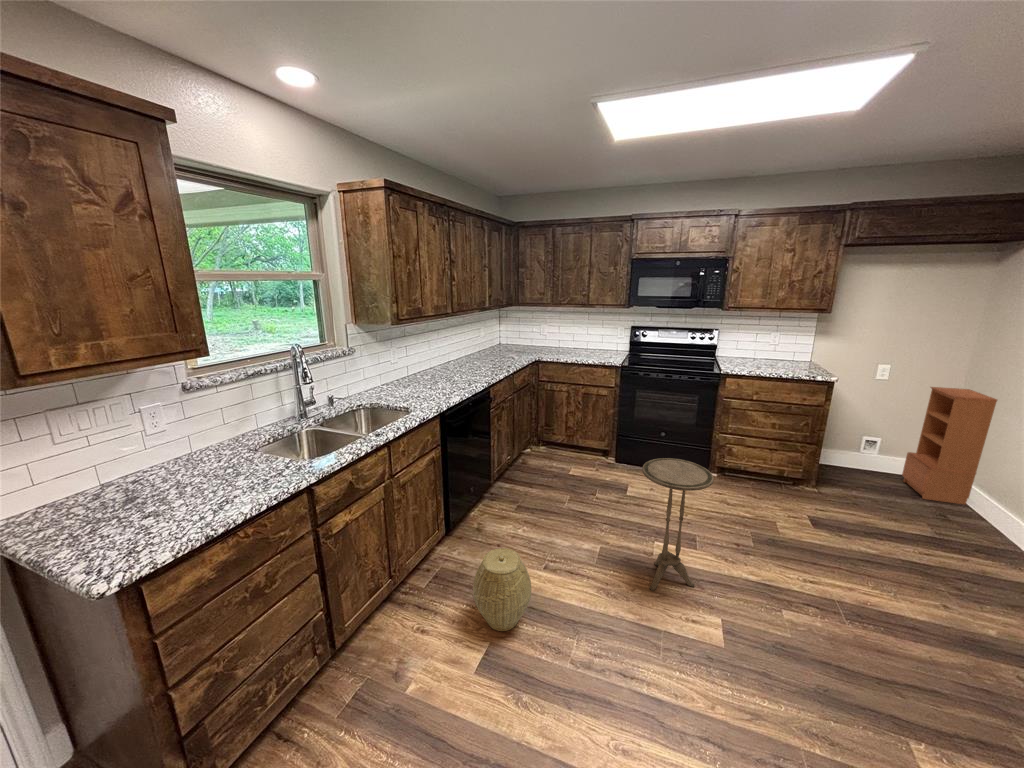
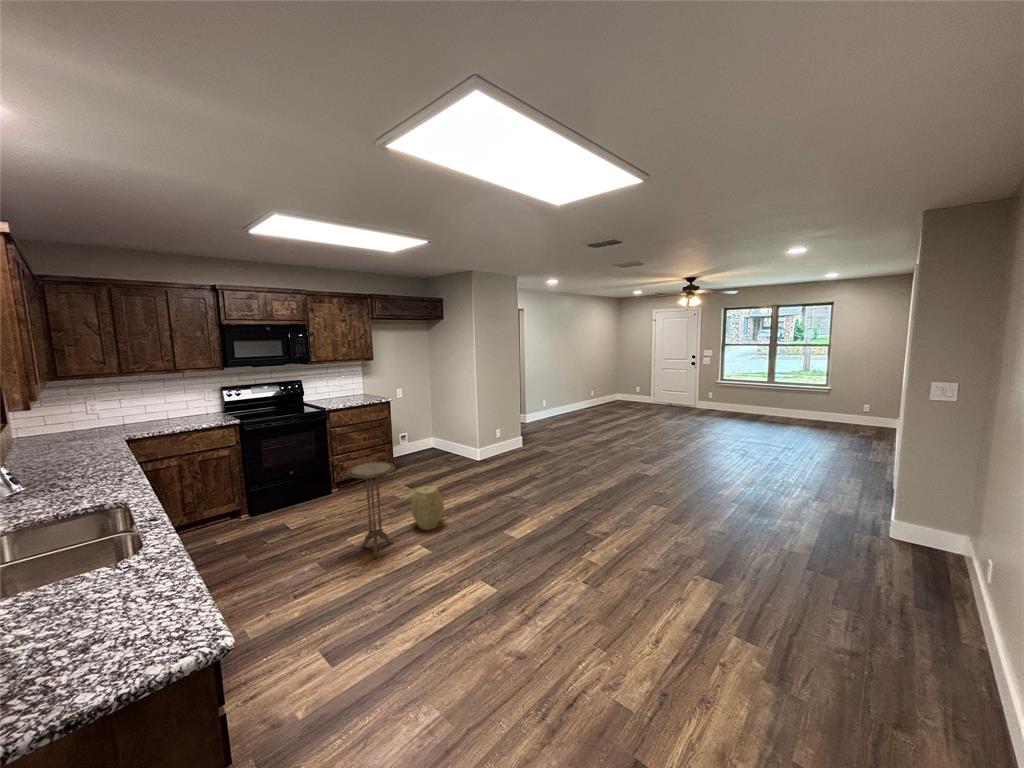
bookcase: present [902,387,997,504] -> none [422,395,451,457]
woven basket: present [473,548,531,631] -> present [411,486,444,530]

